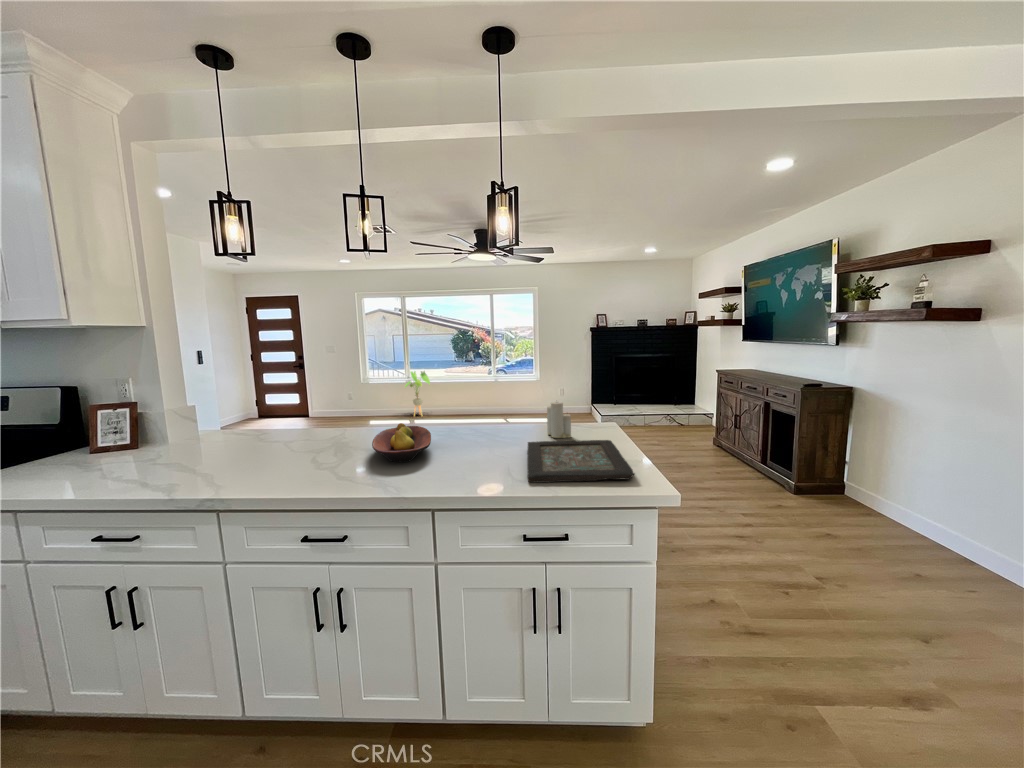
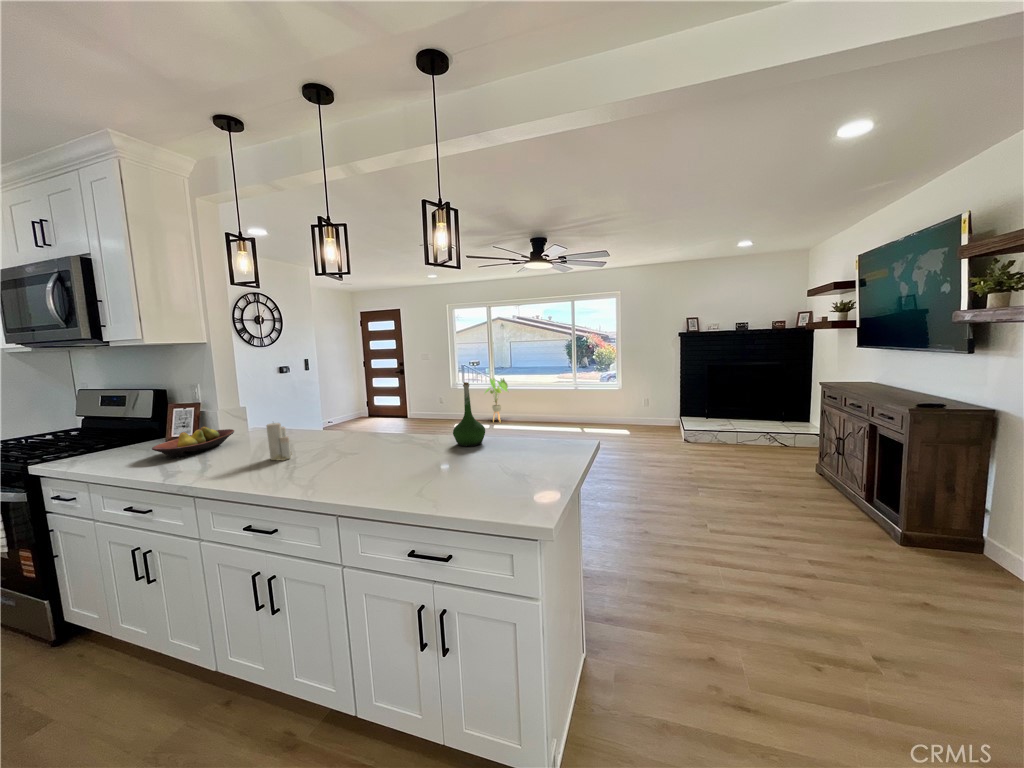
vase: none [483,371,515,436] -> present [453,382,485,446]
candle: present [547,401,571,438] -> present [266,423,292,461]
fruit bowl: present [372,423,431,462] -> present [152,427,234,458]
decorative tray: present [527,440,634,483] -> none [422,455,553,503]

